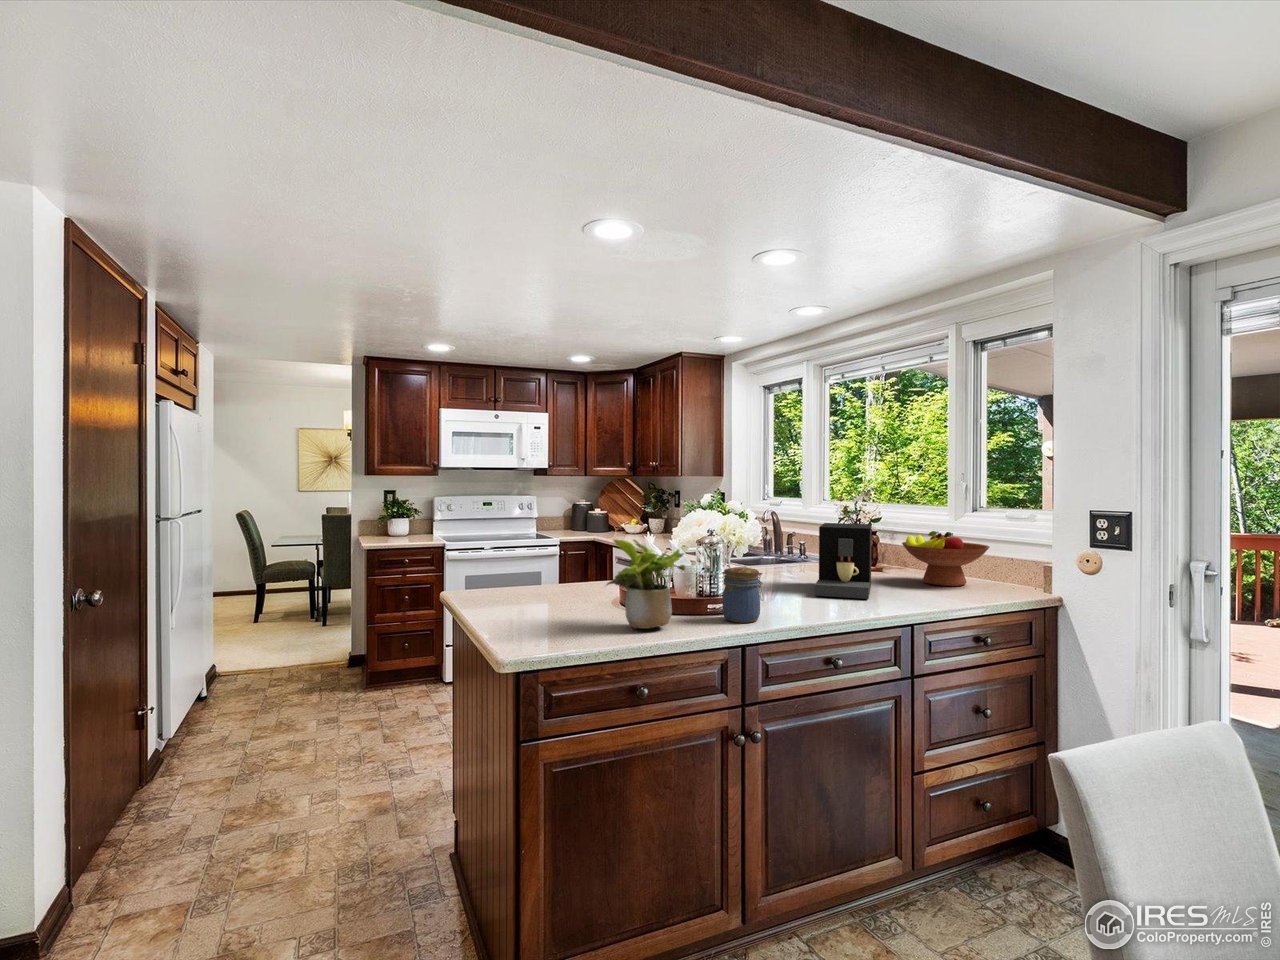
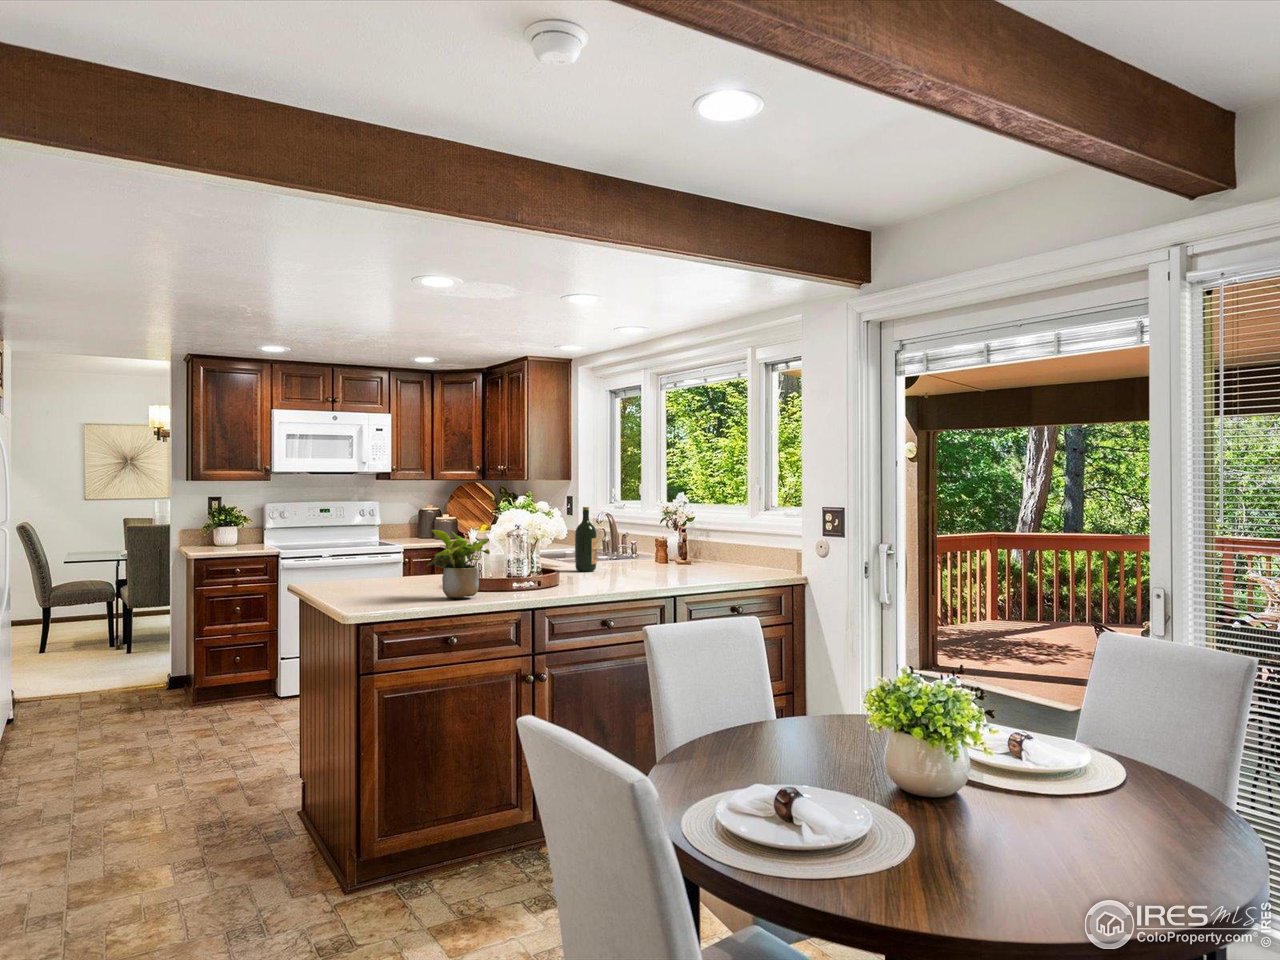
wine bottle: none [757,506,782,580] -> present [575,507,597,572]
coffee maker: present [815,523,872,599] -> none [610,521,668,581]
fruit bowl: present [902,531,990,586] -> none [697,527,766,572]
jar: present [722,567,763,623] -> none [522,552,554,594]

